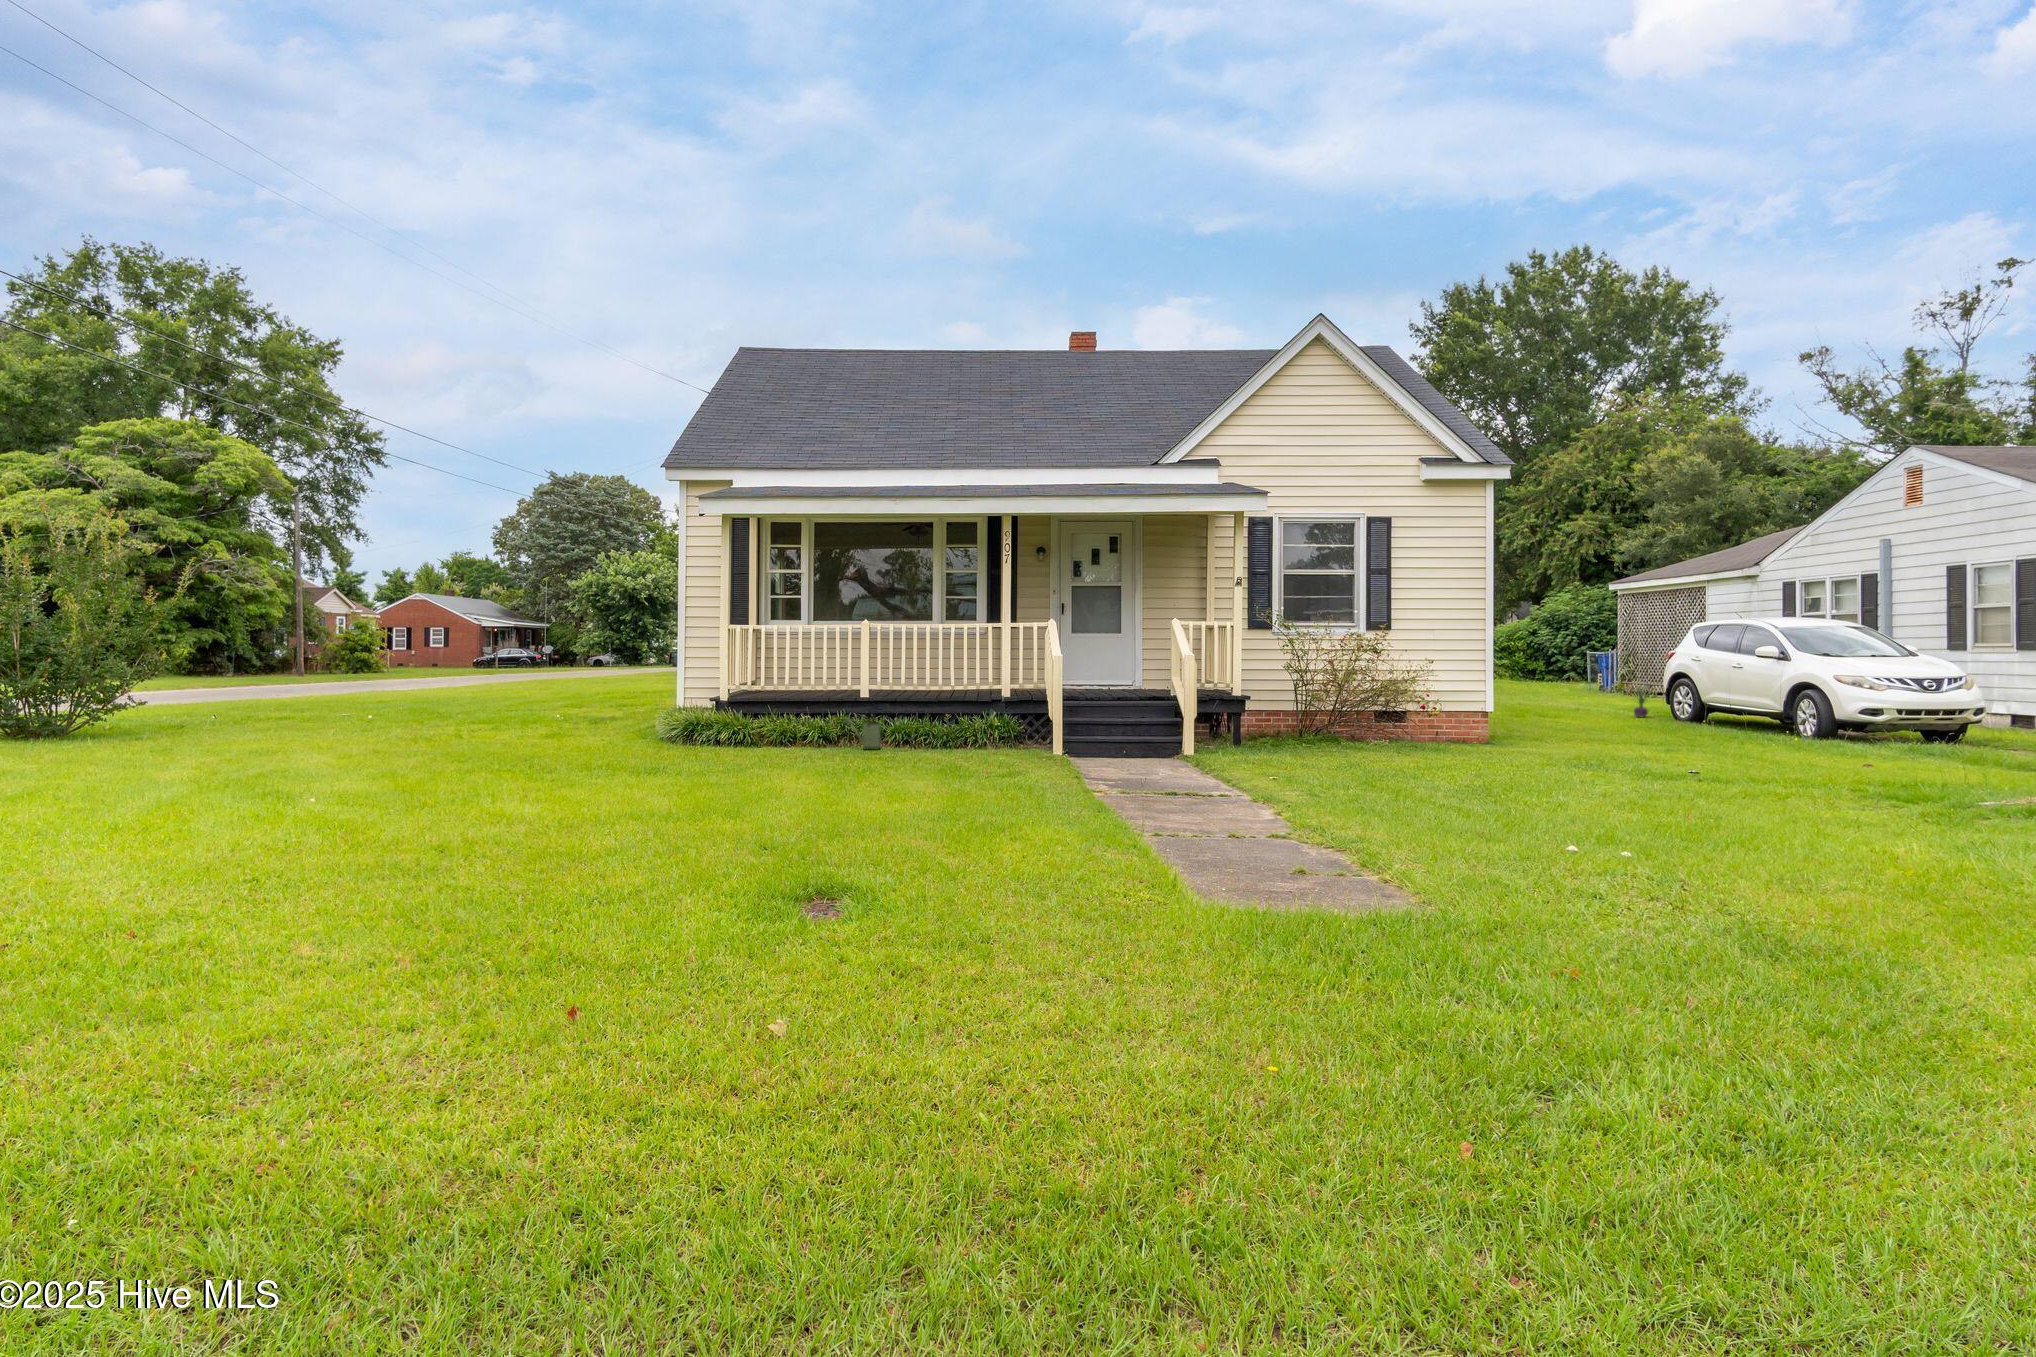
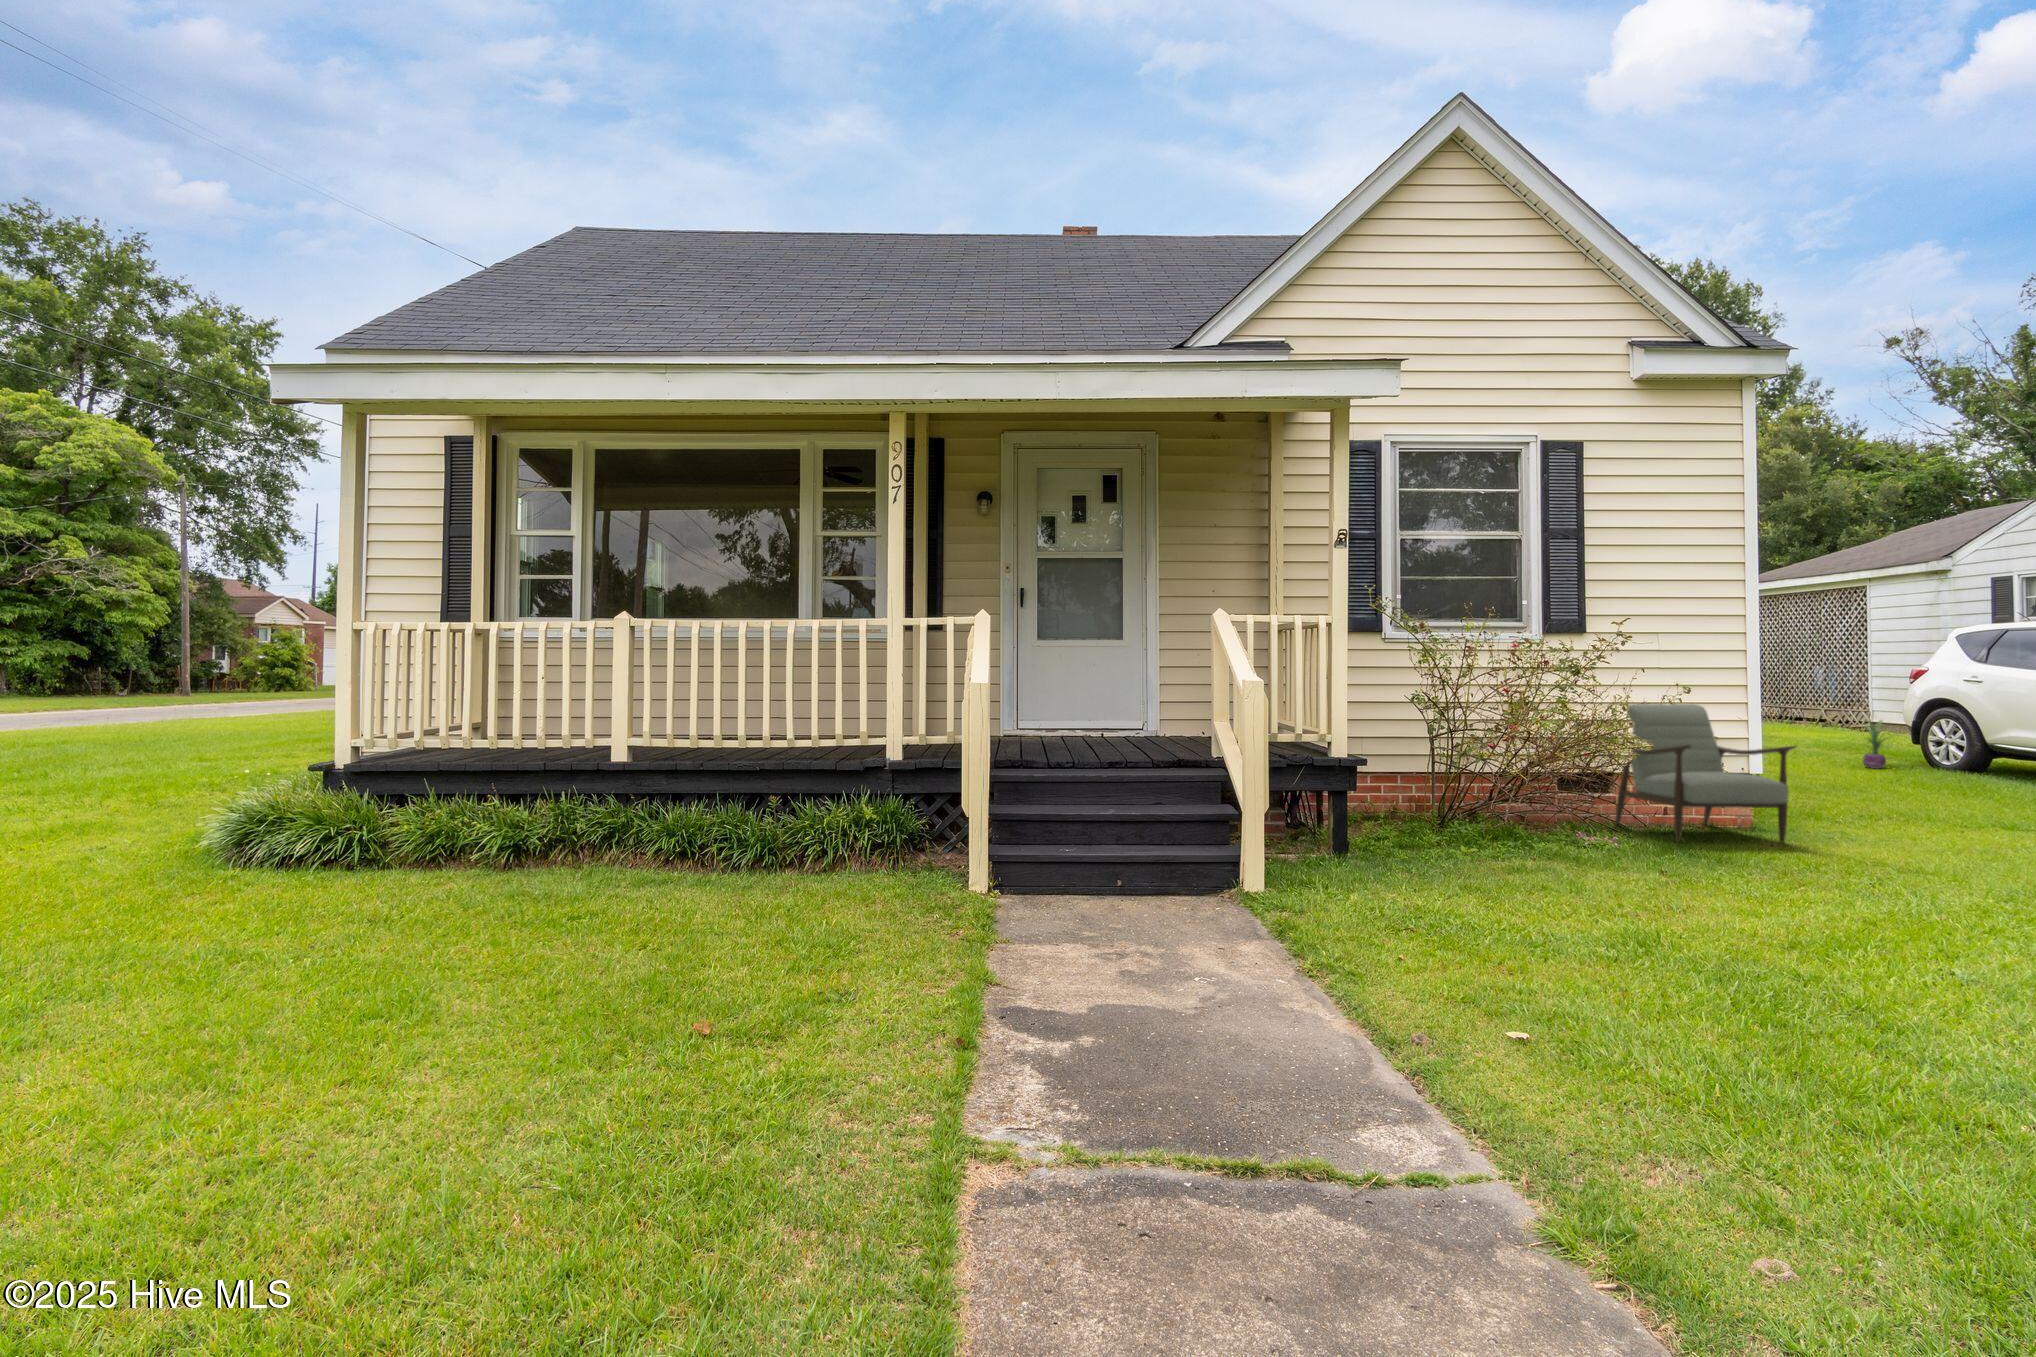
chair: none [1408,669,1491,743] -> present [1615,704,1797,842]
watering can: present [845,717,881,750] -> none [571,793,648,868]

